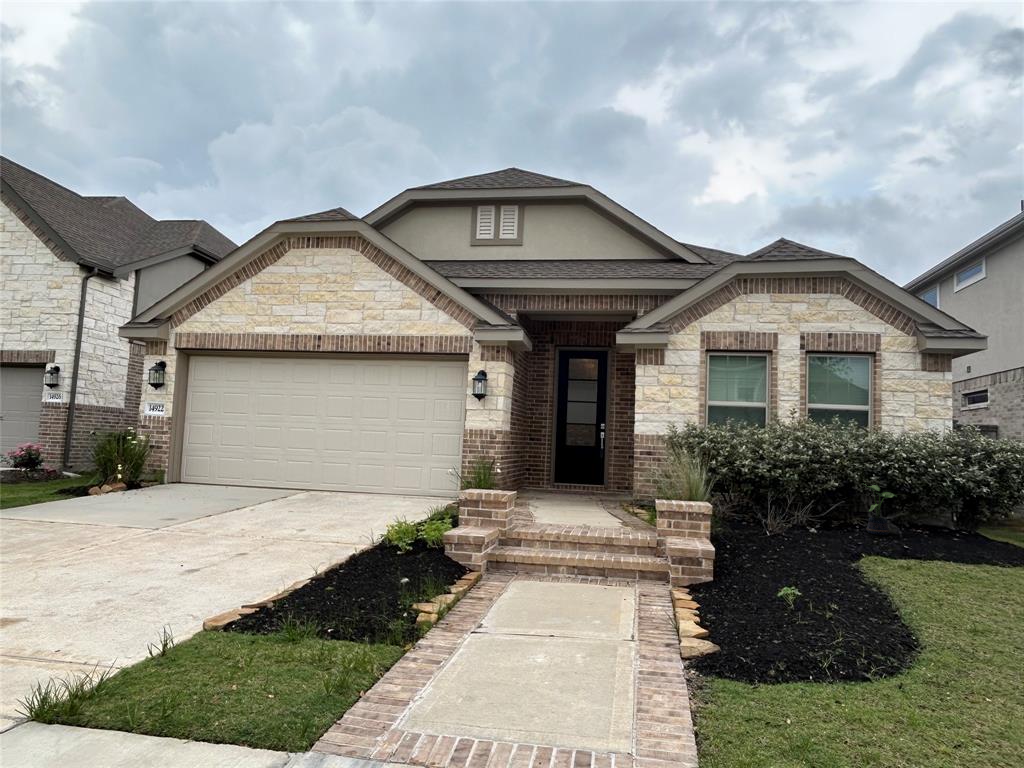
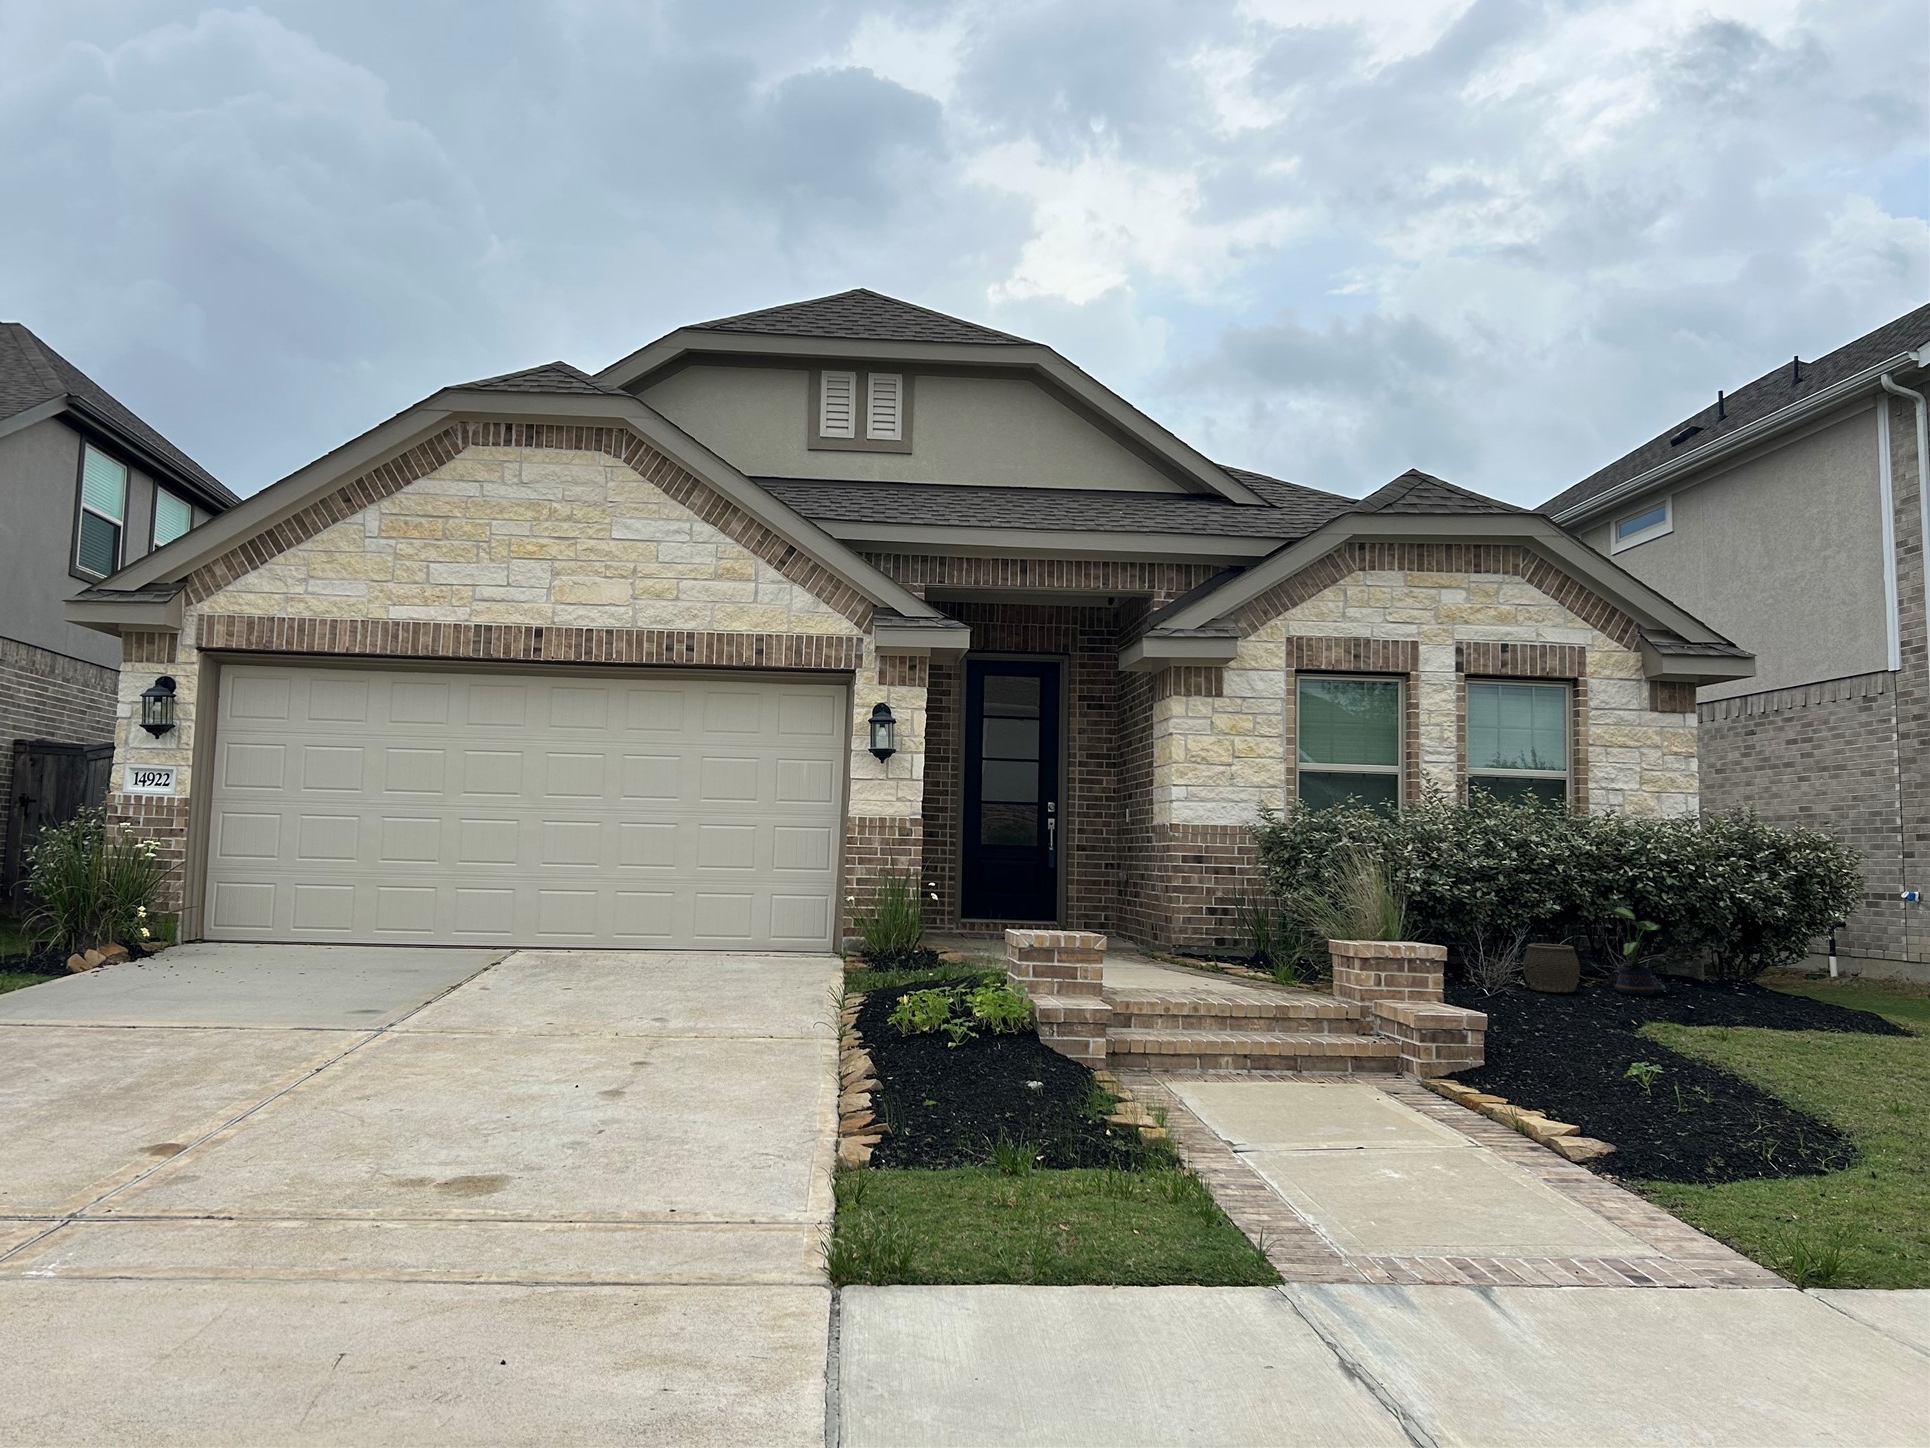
woven basket: none [809,503,842,532] -> present [1523,944,1580,993]

